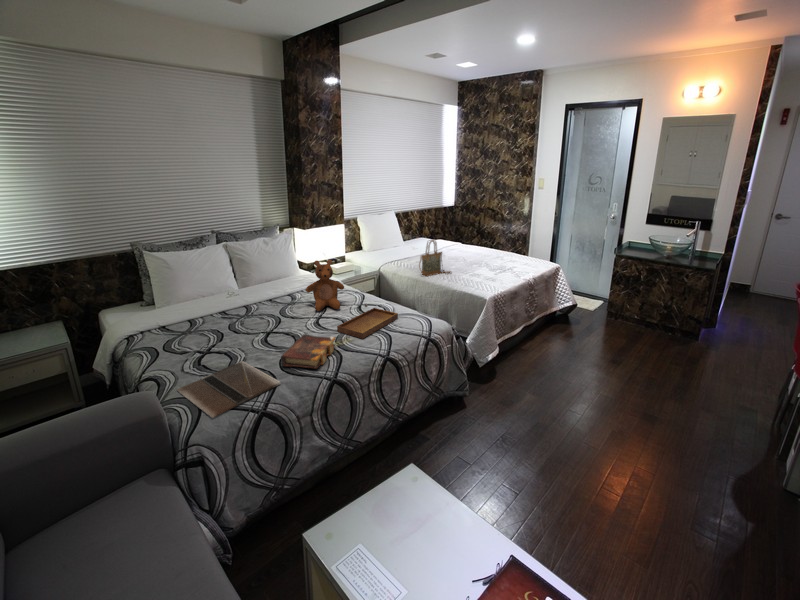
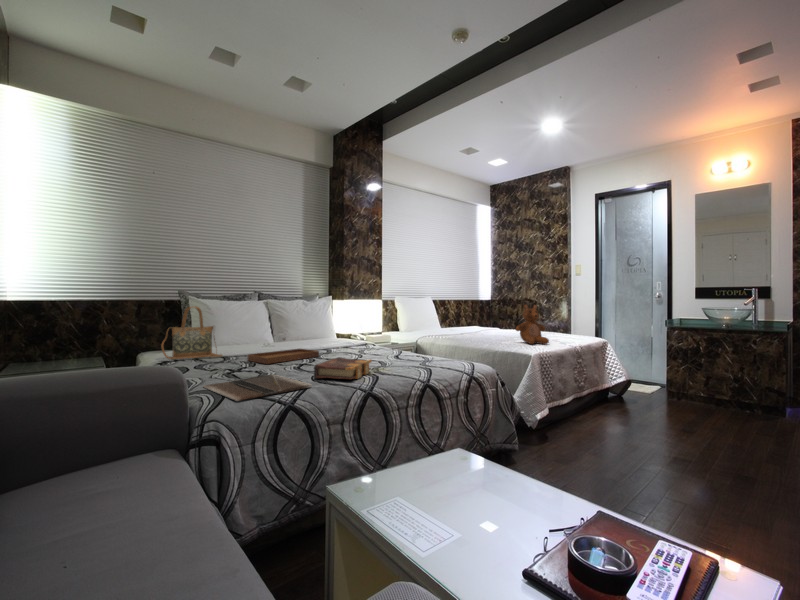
handbag: present [419,240,451,276] -> present [161,306,222,359]
teddy bear: present [306,260,344,311] -> present [516,305,549,344]
tray: present [337,304,398,339] -> present [248,337,319,364]

